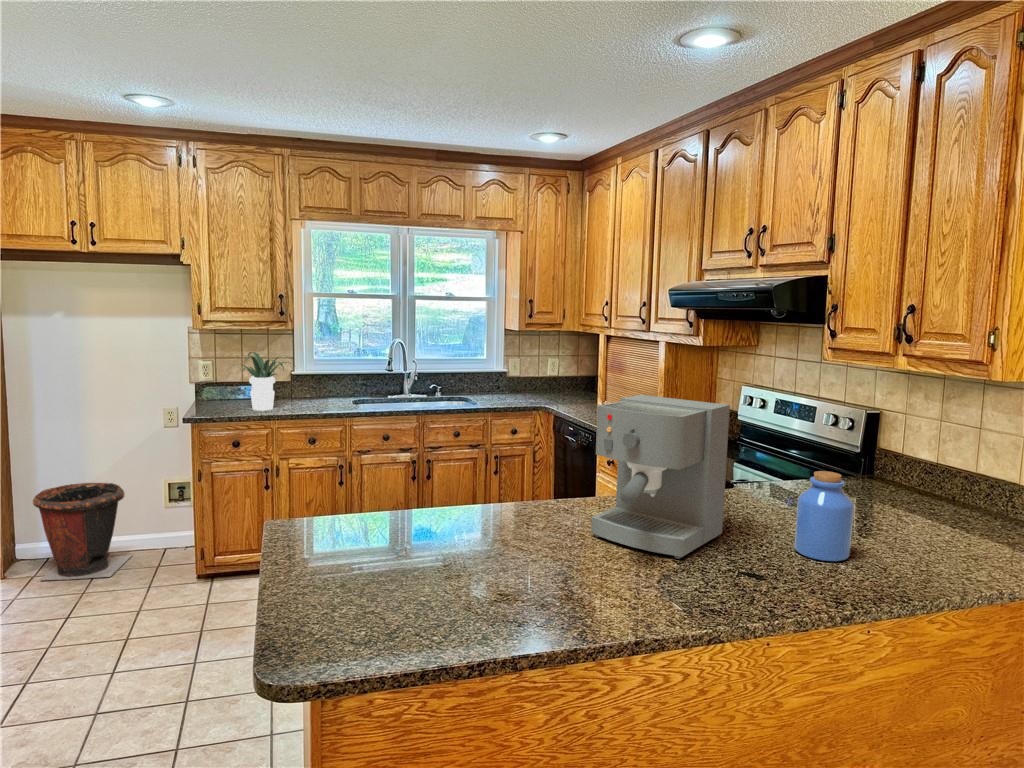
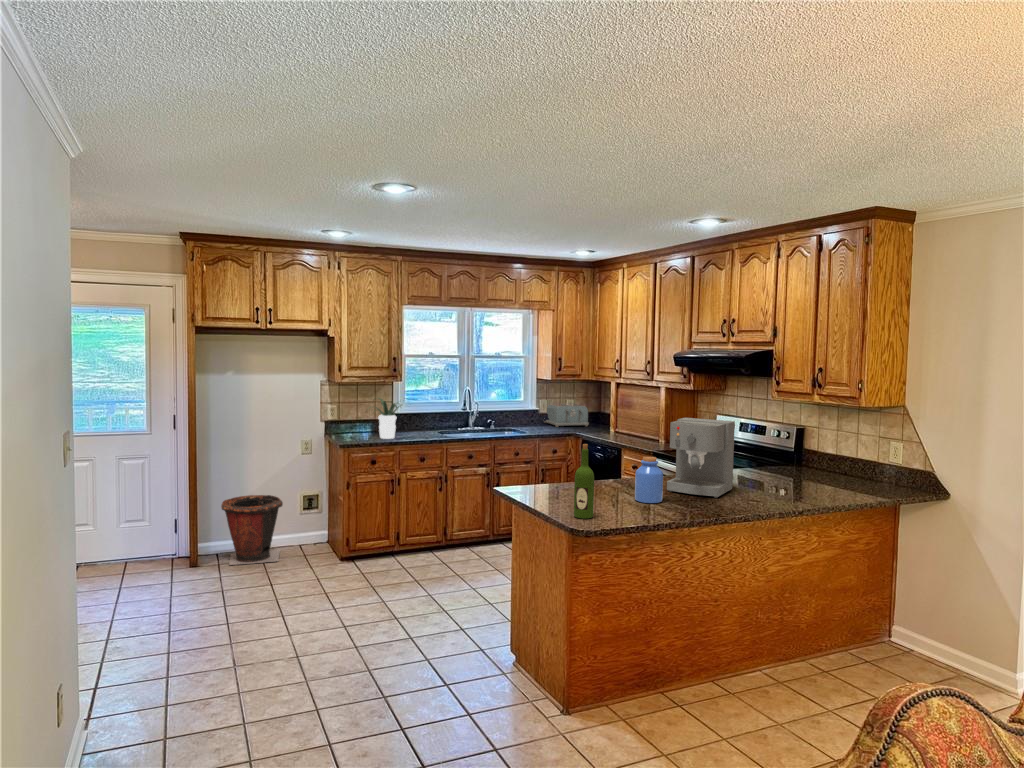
toaster: none [517,364,575,396] -> present [544,404,589,427]
wine bottle: none [322,458,365,624] -> present [574,444,594,519]
jar: present [794,471,854,561] -> present [635,457,663,503]

